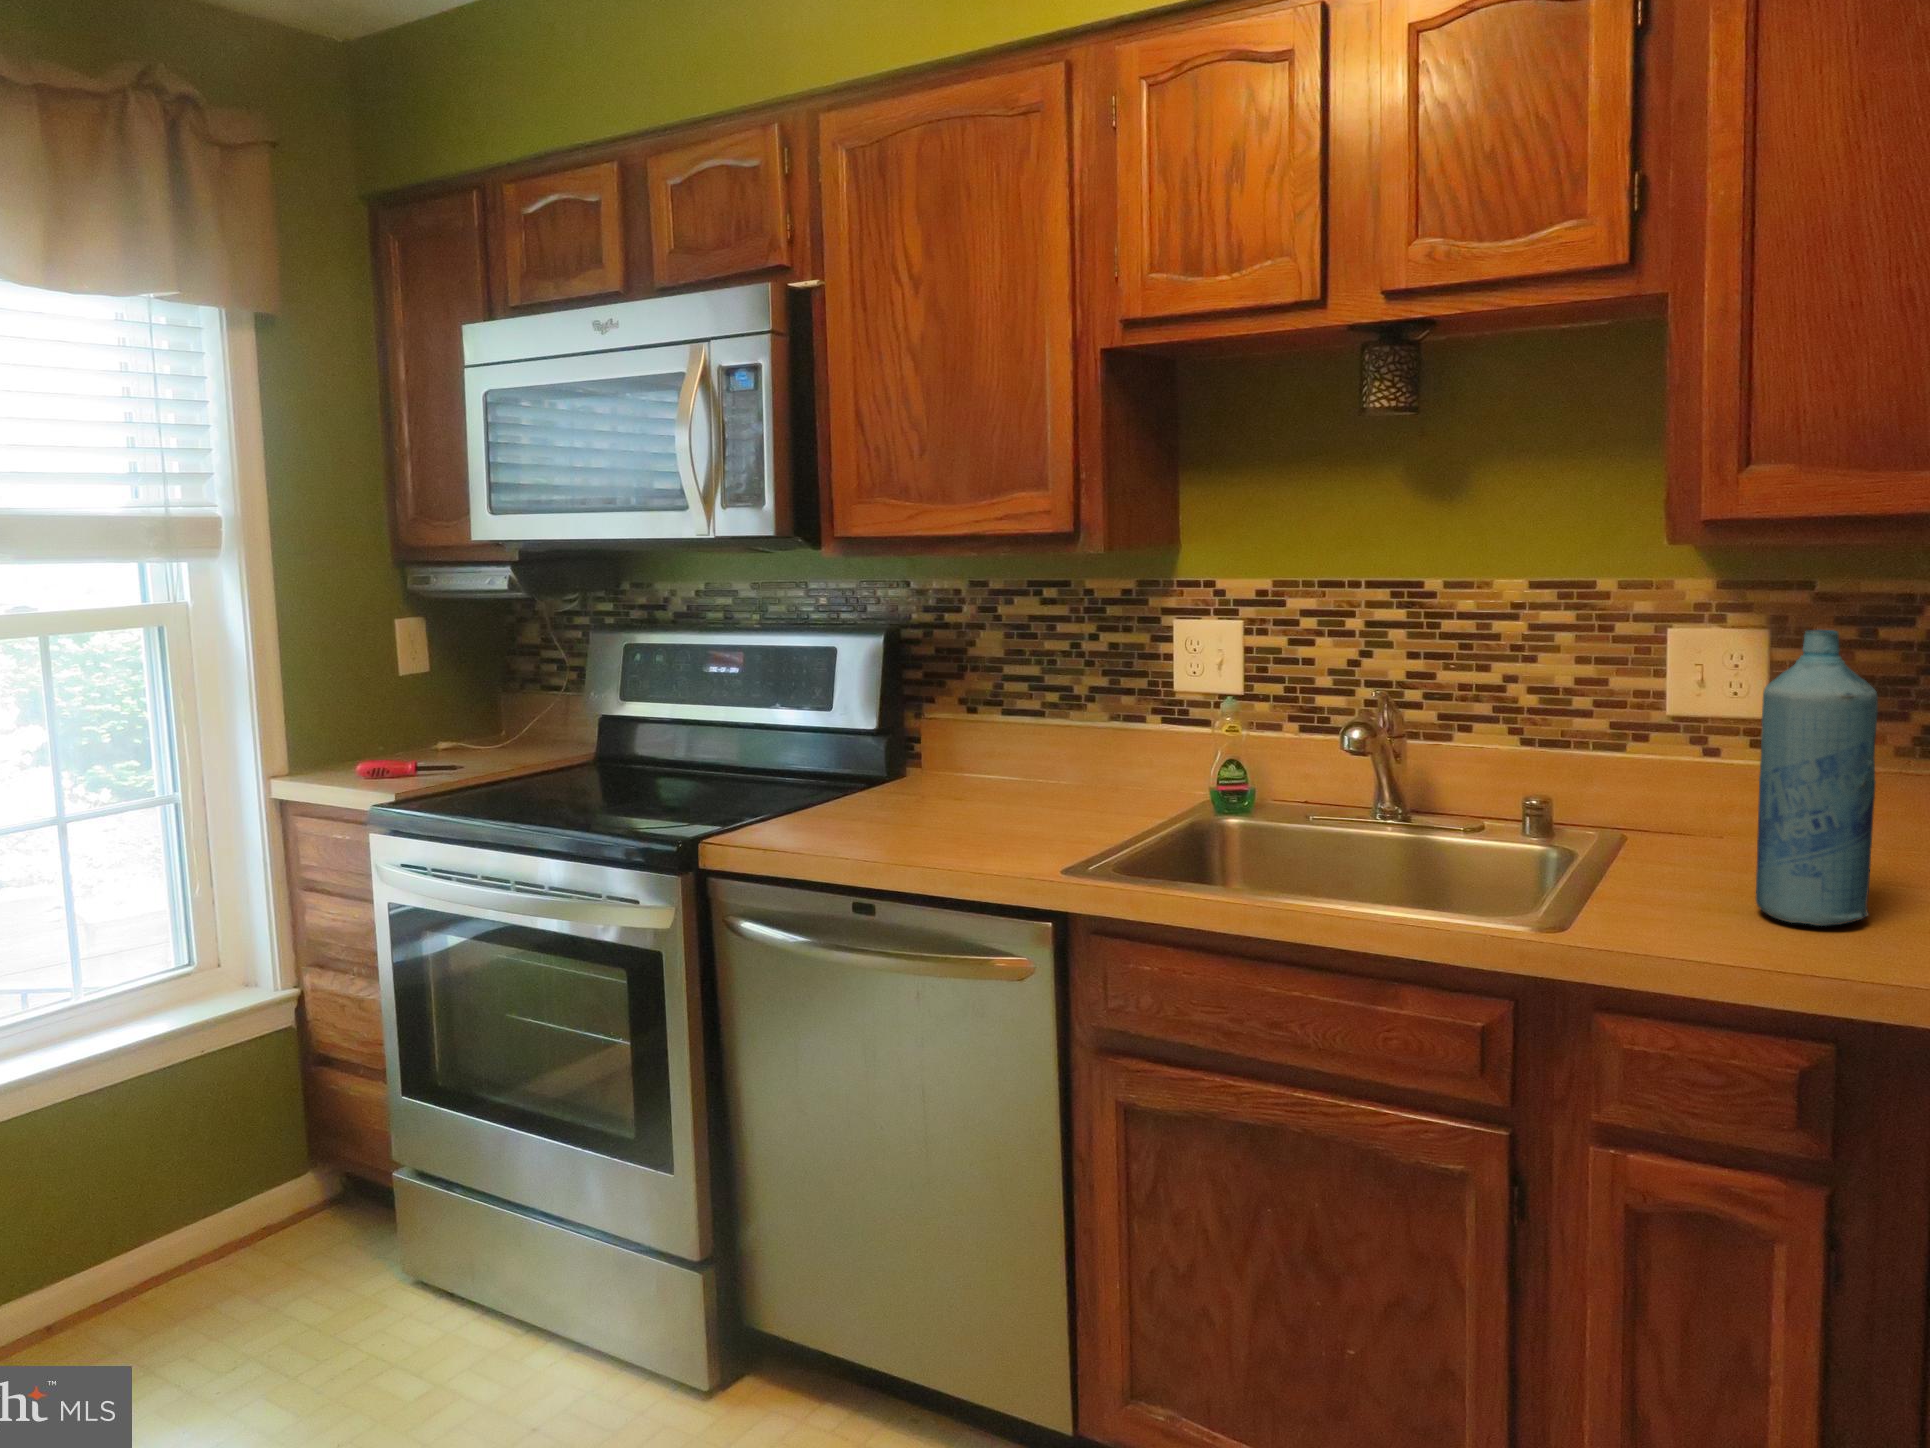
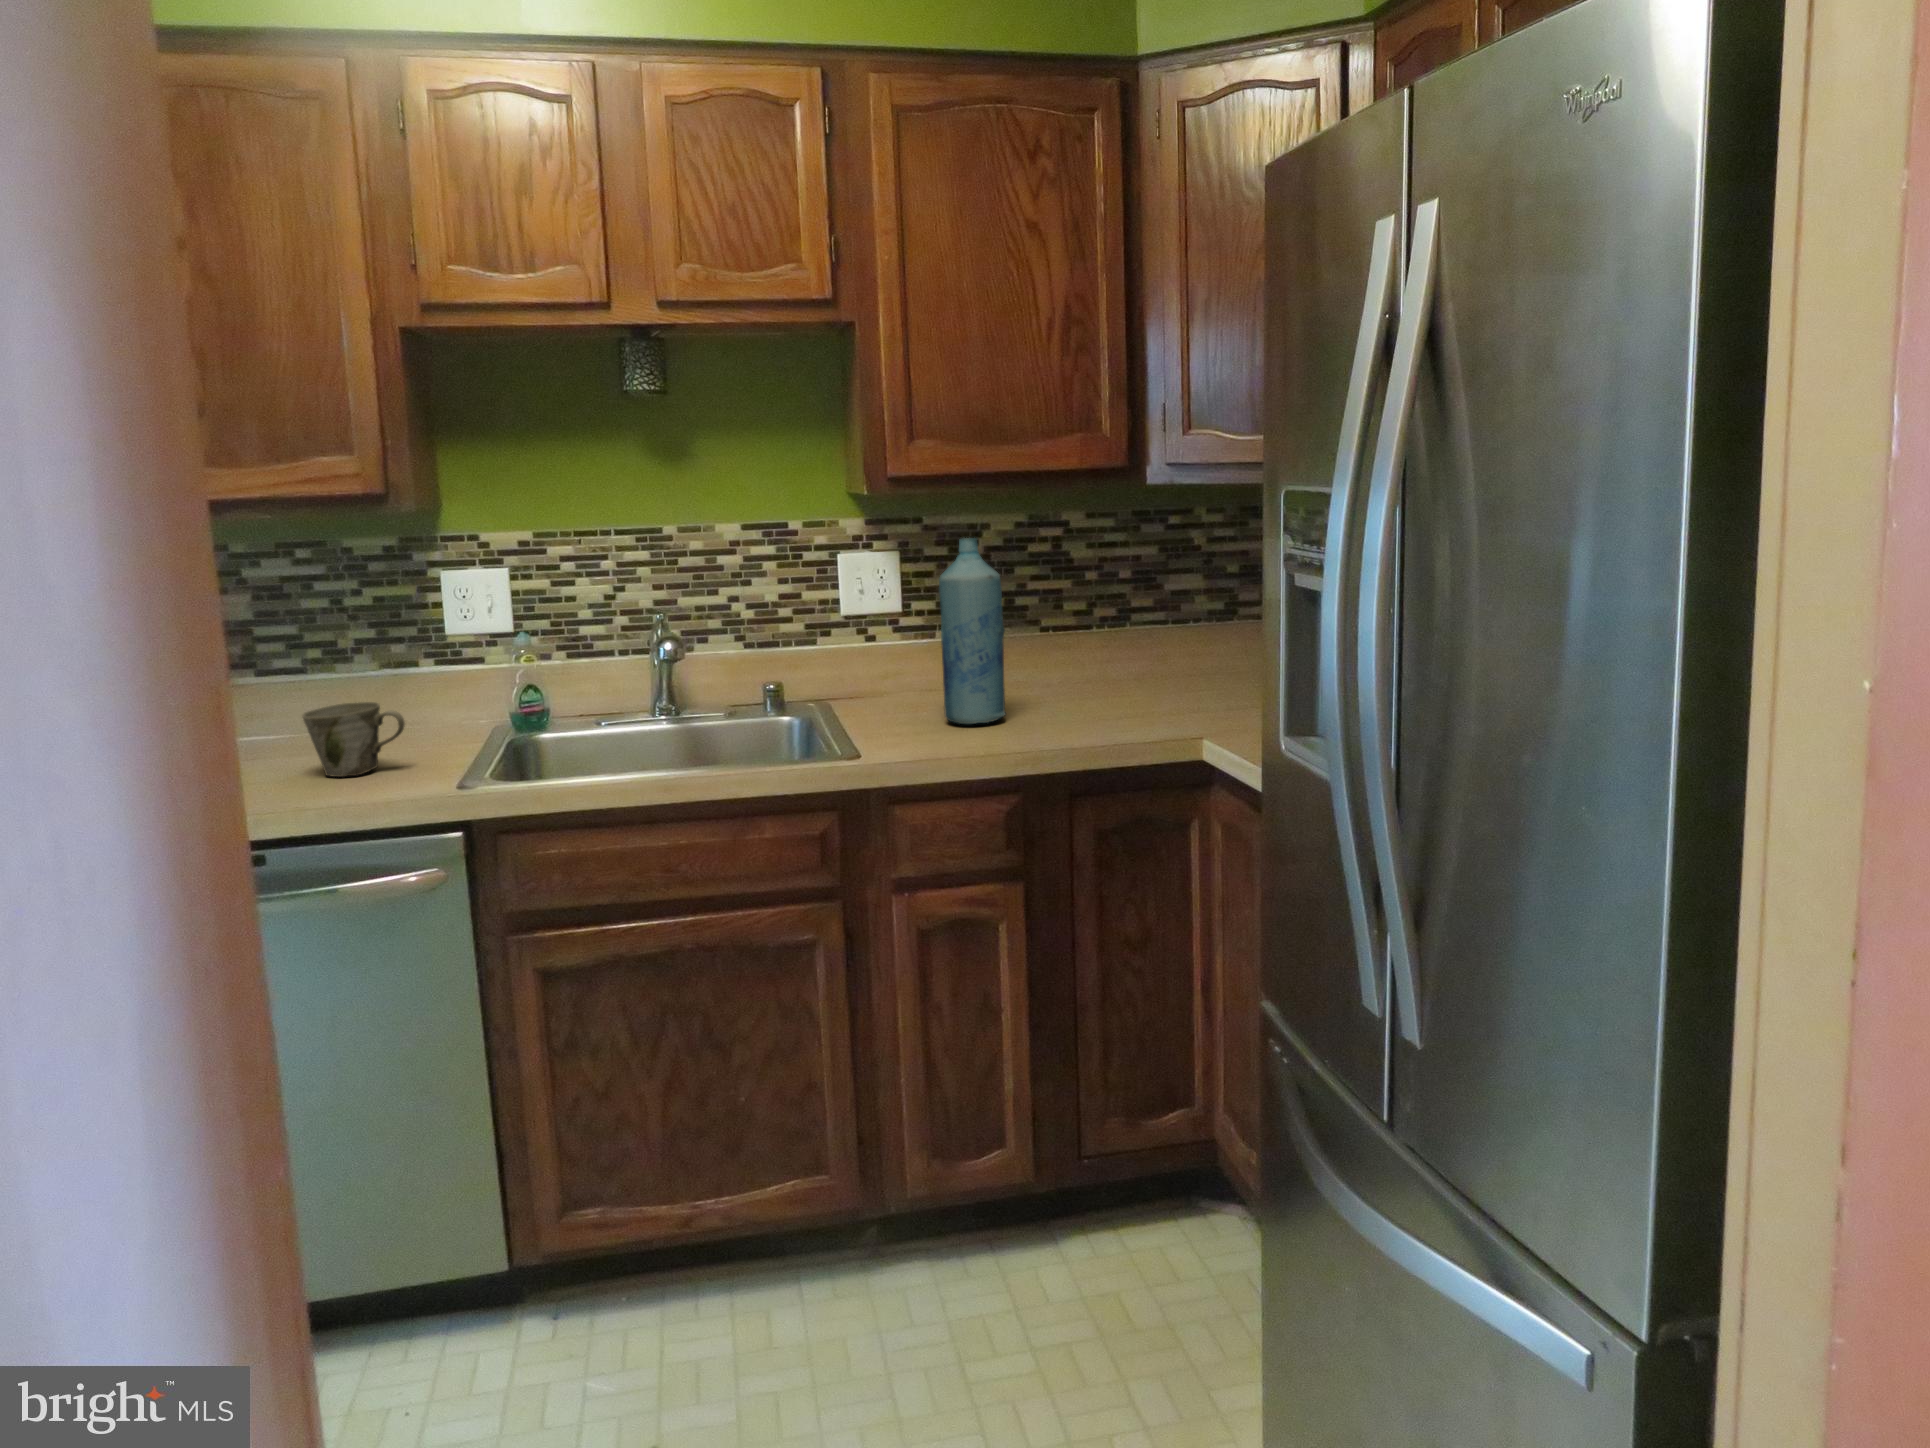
mug: none [970,763,1062,843] -> present [302,702,405,777]

